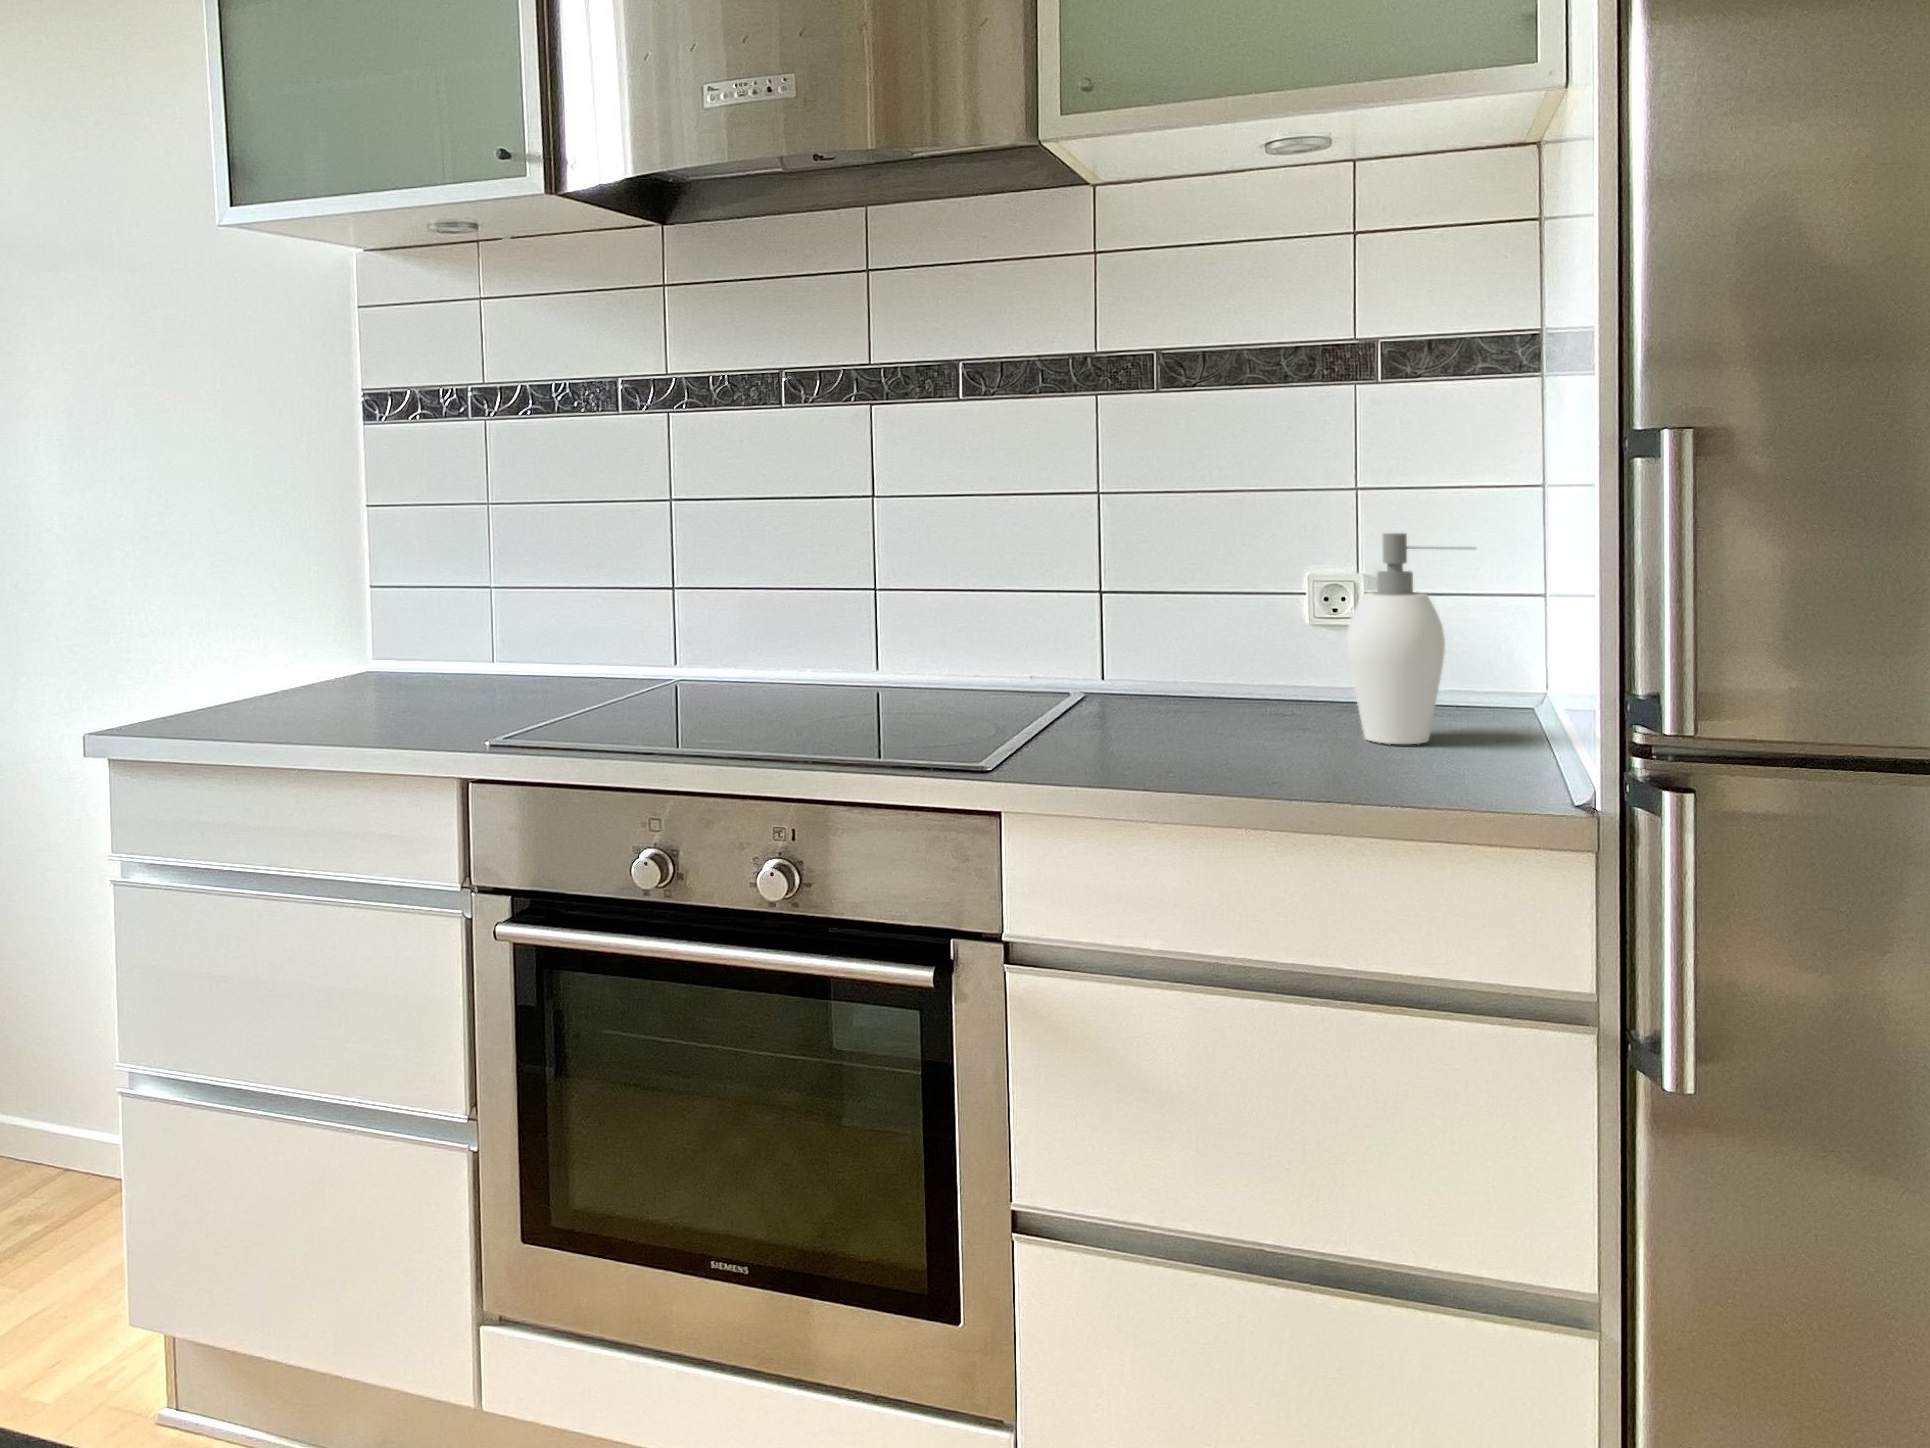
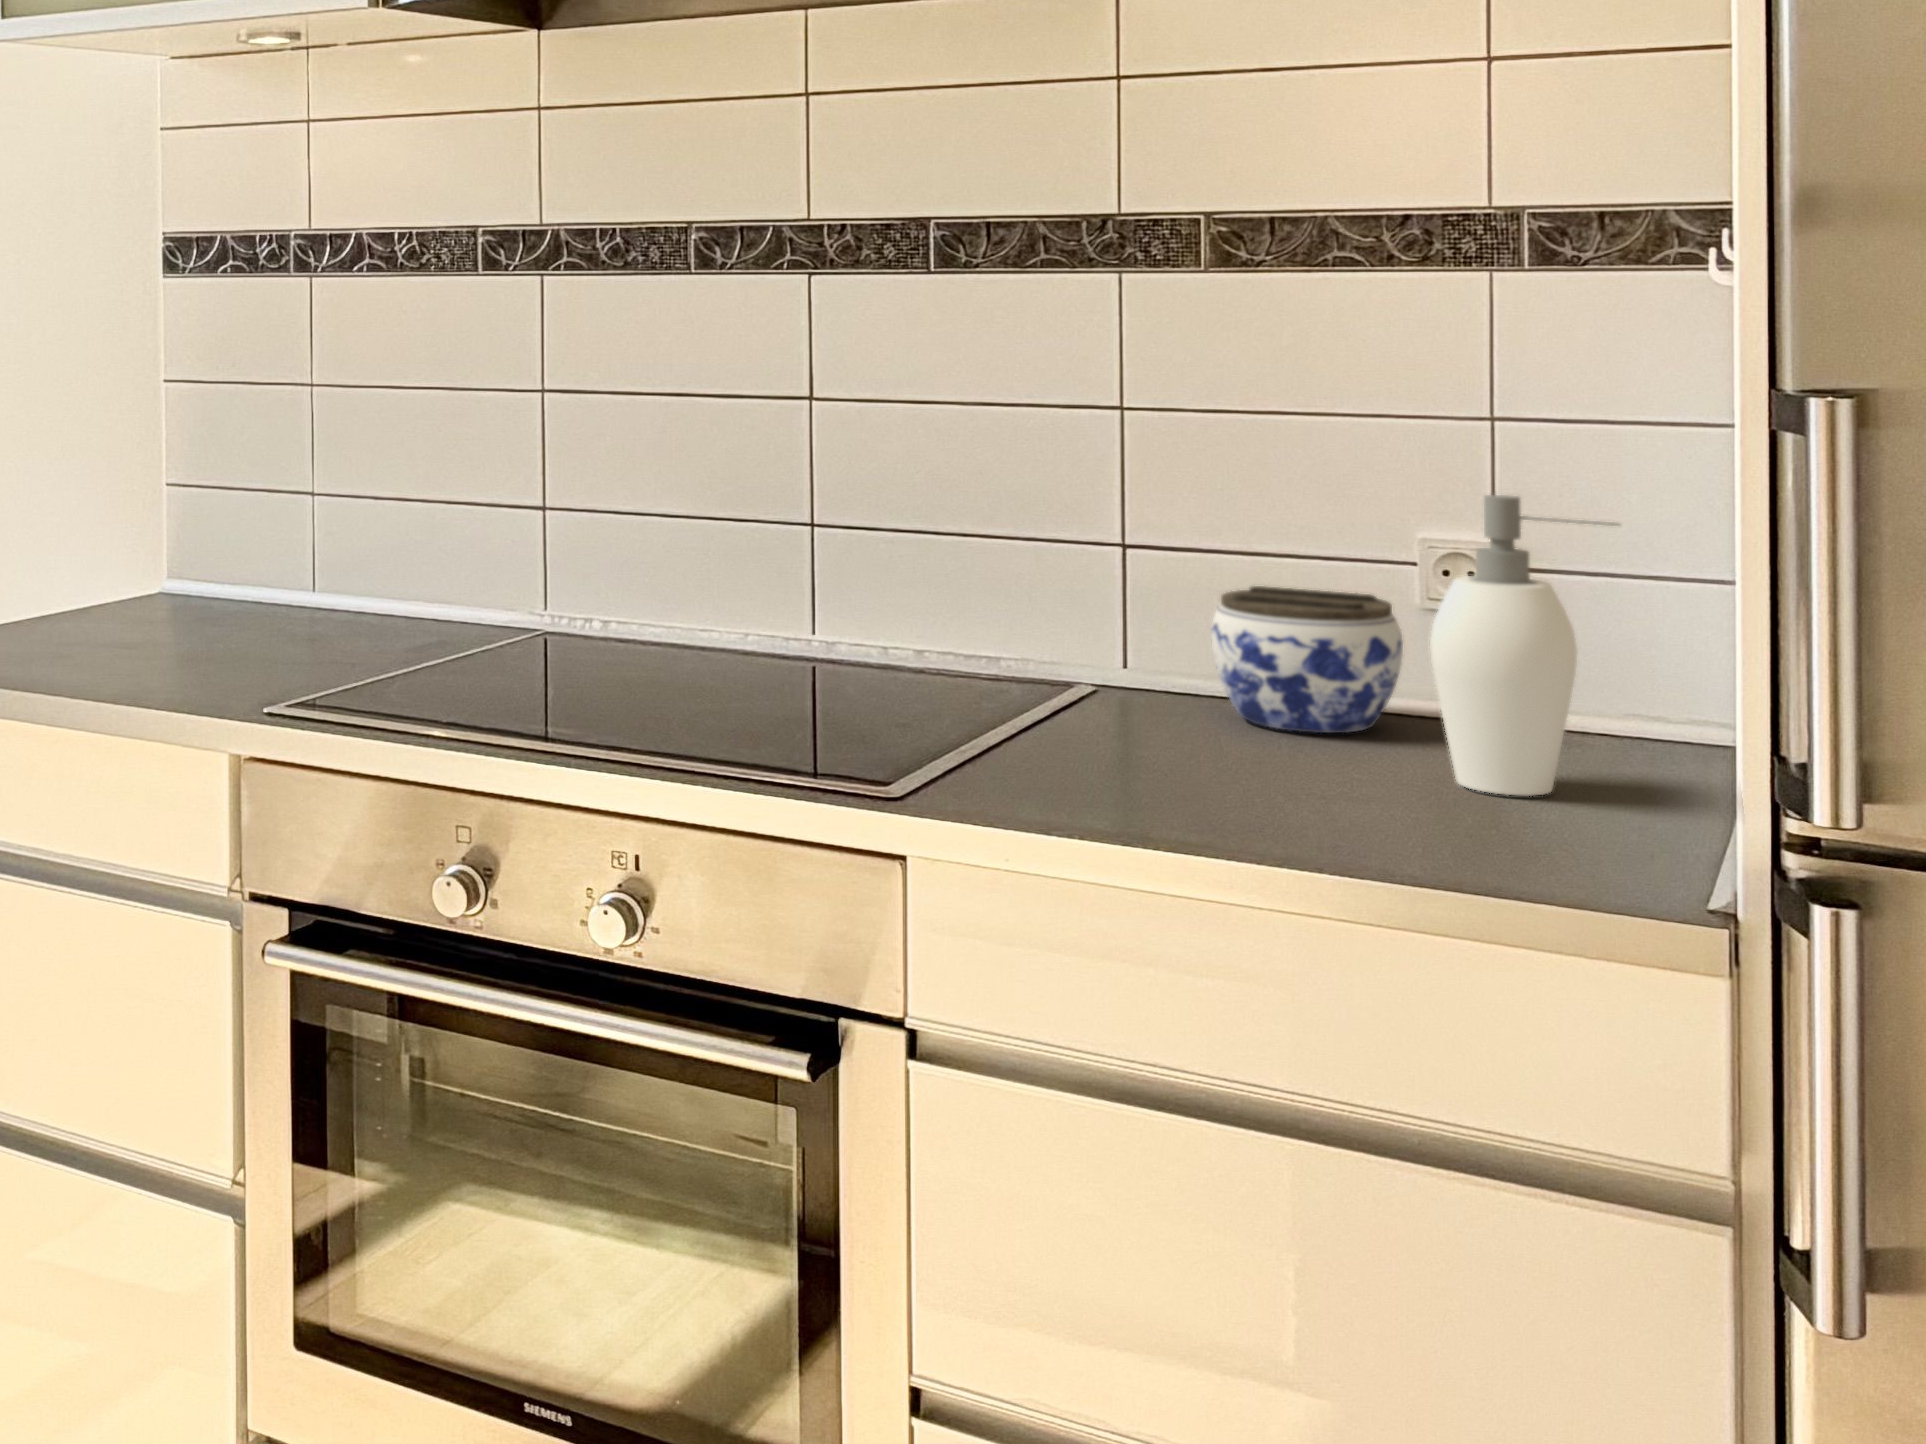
jar: none [1178,615,1308,714] -> present [1211,586,1403,733]

